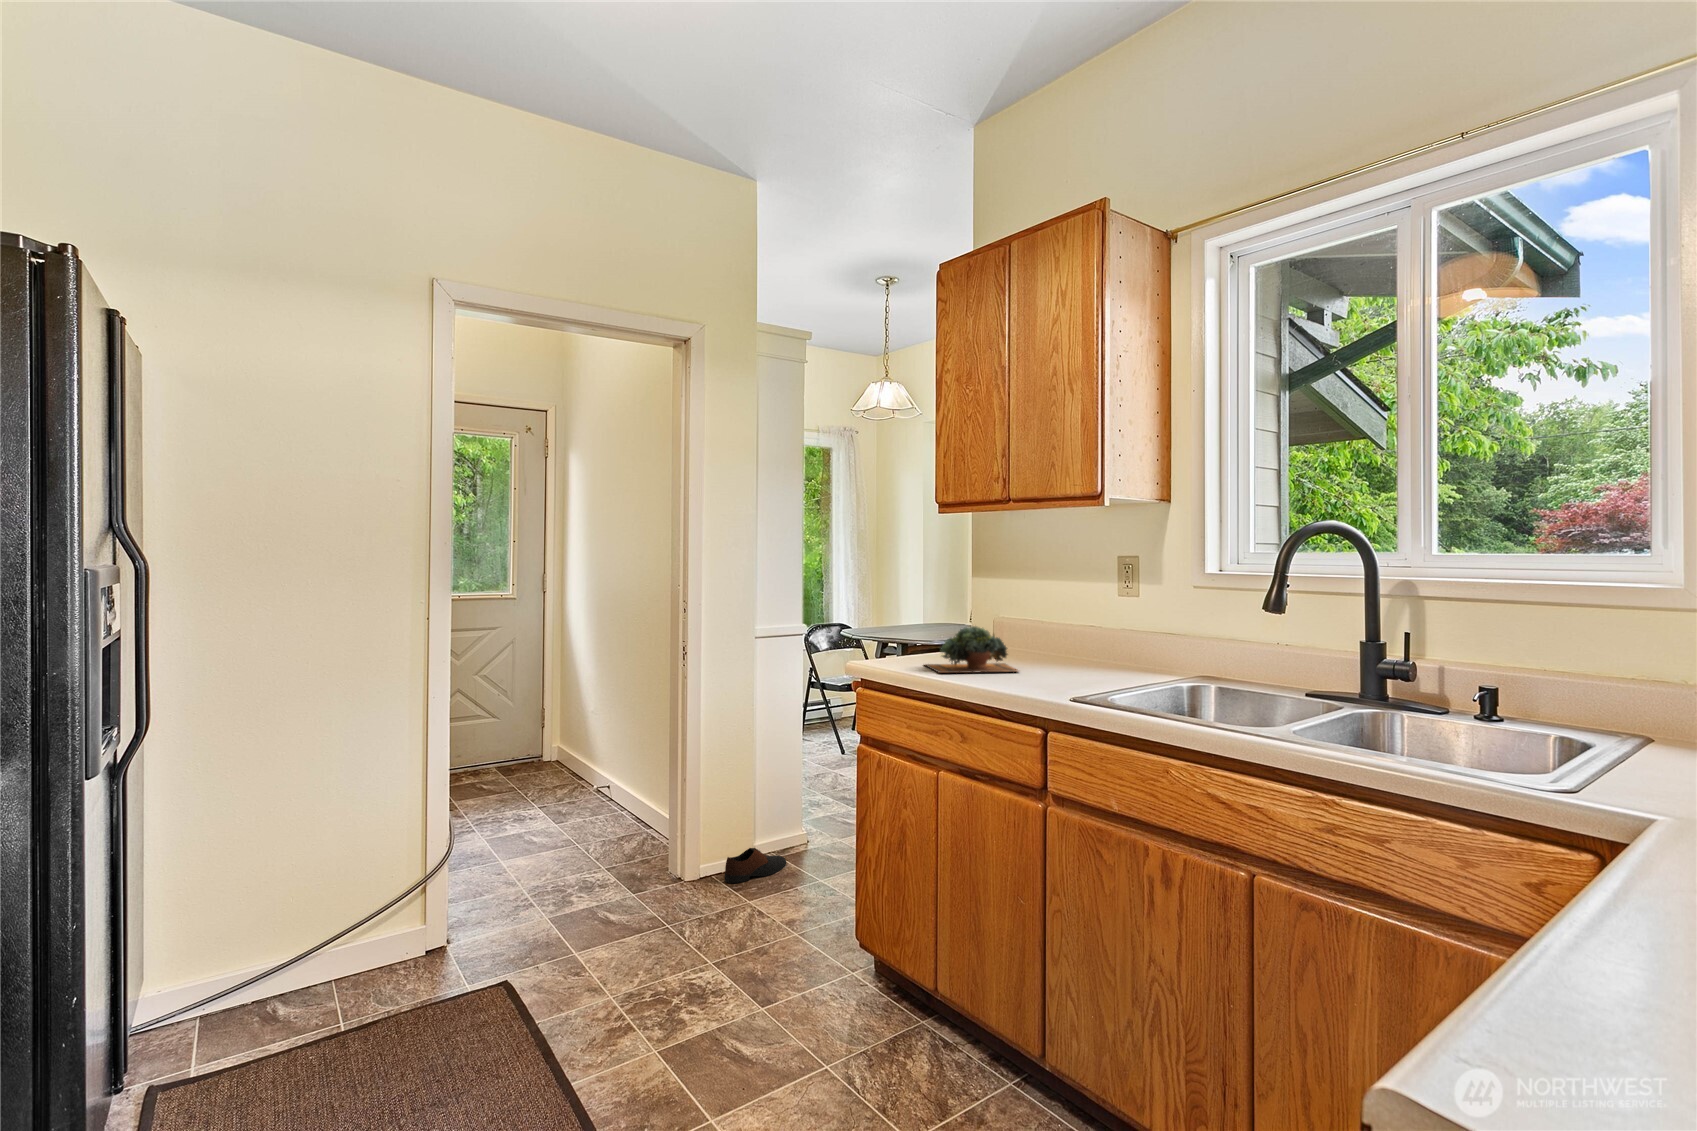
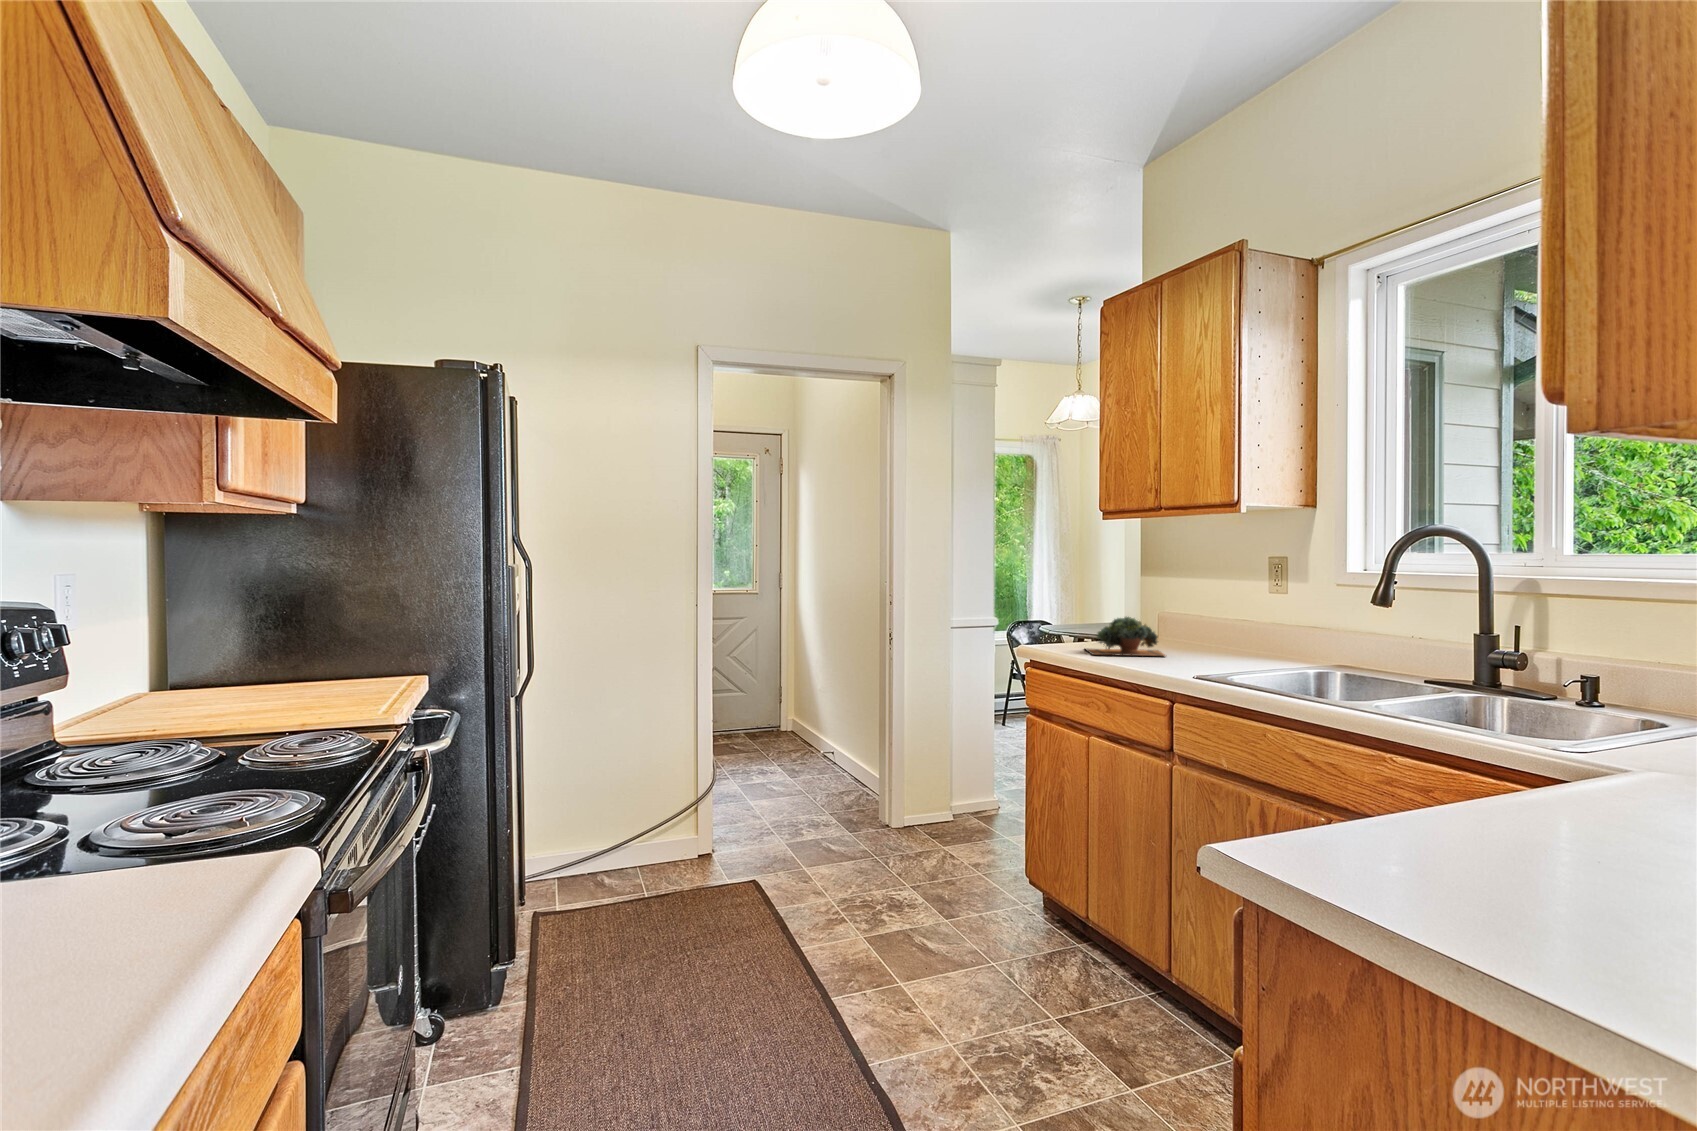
shoe: present [725,848,786,883] -> none [924,804,978,832]

